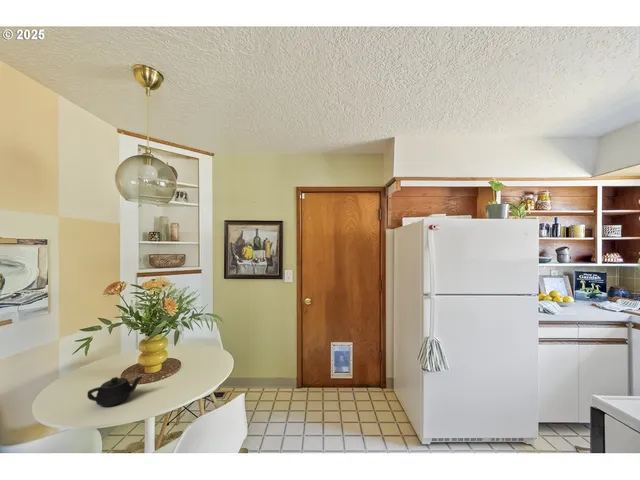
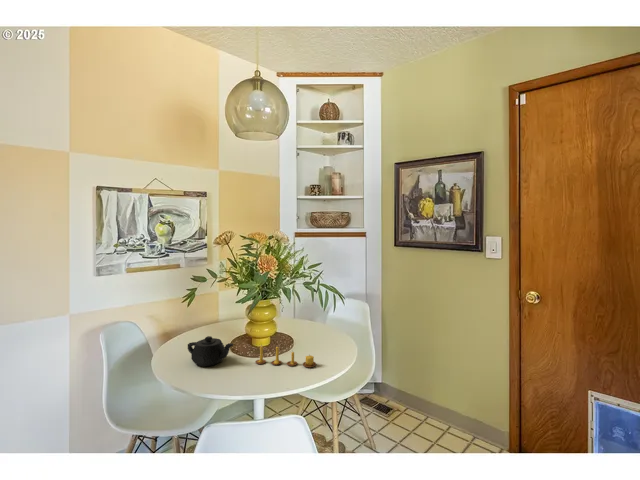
candle: none [161,365,212,386] -> present [255,346,316,367]

